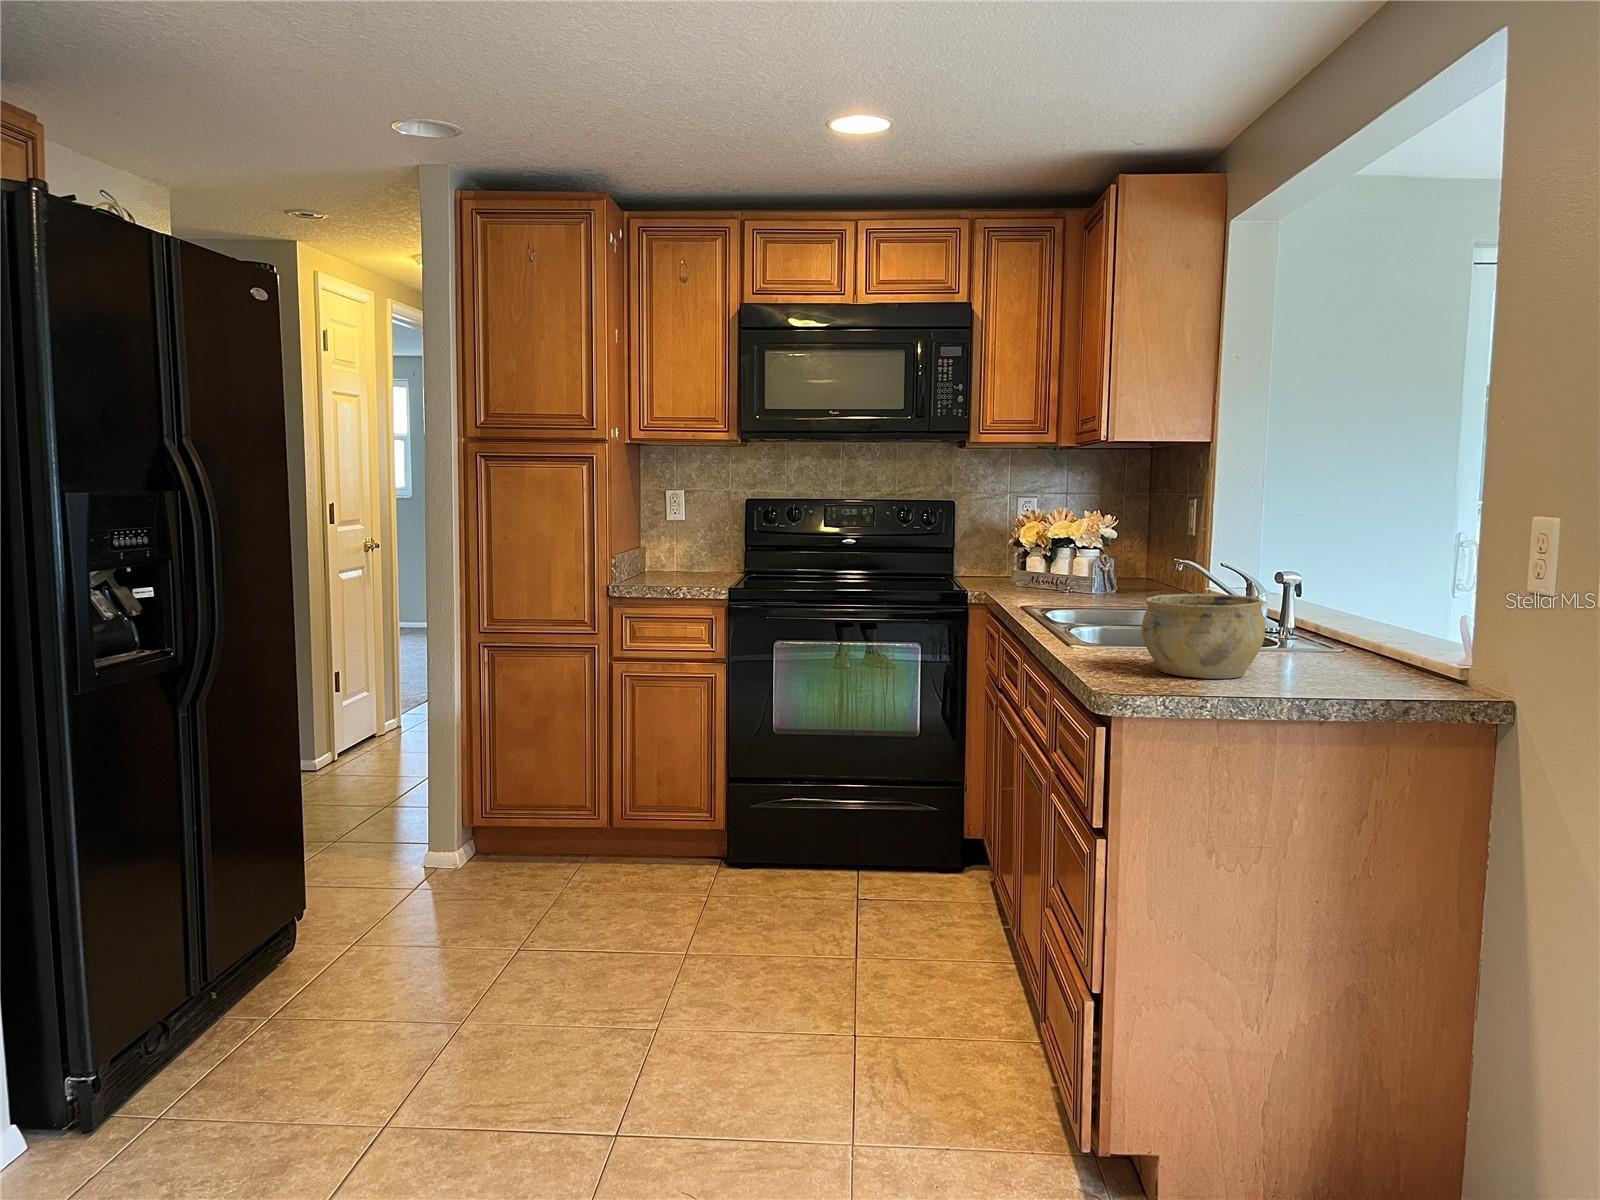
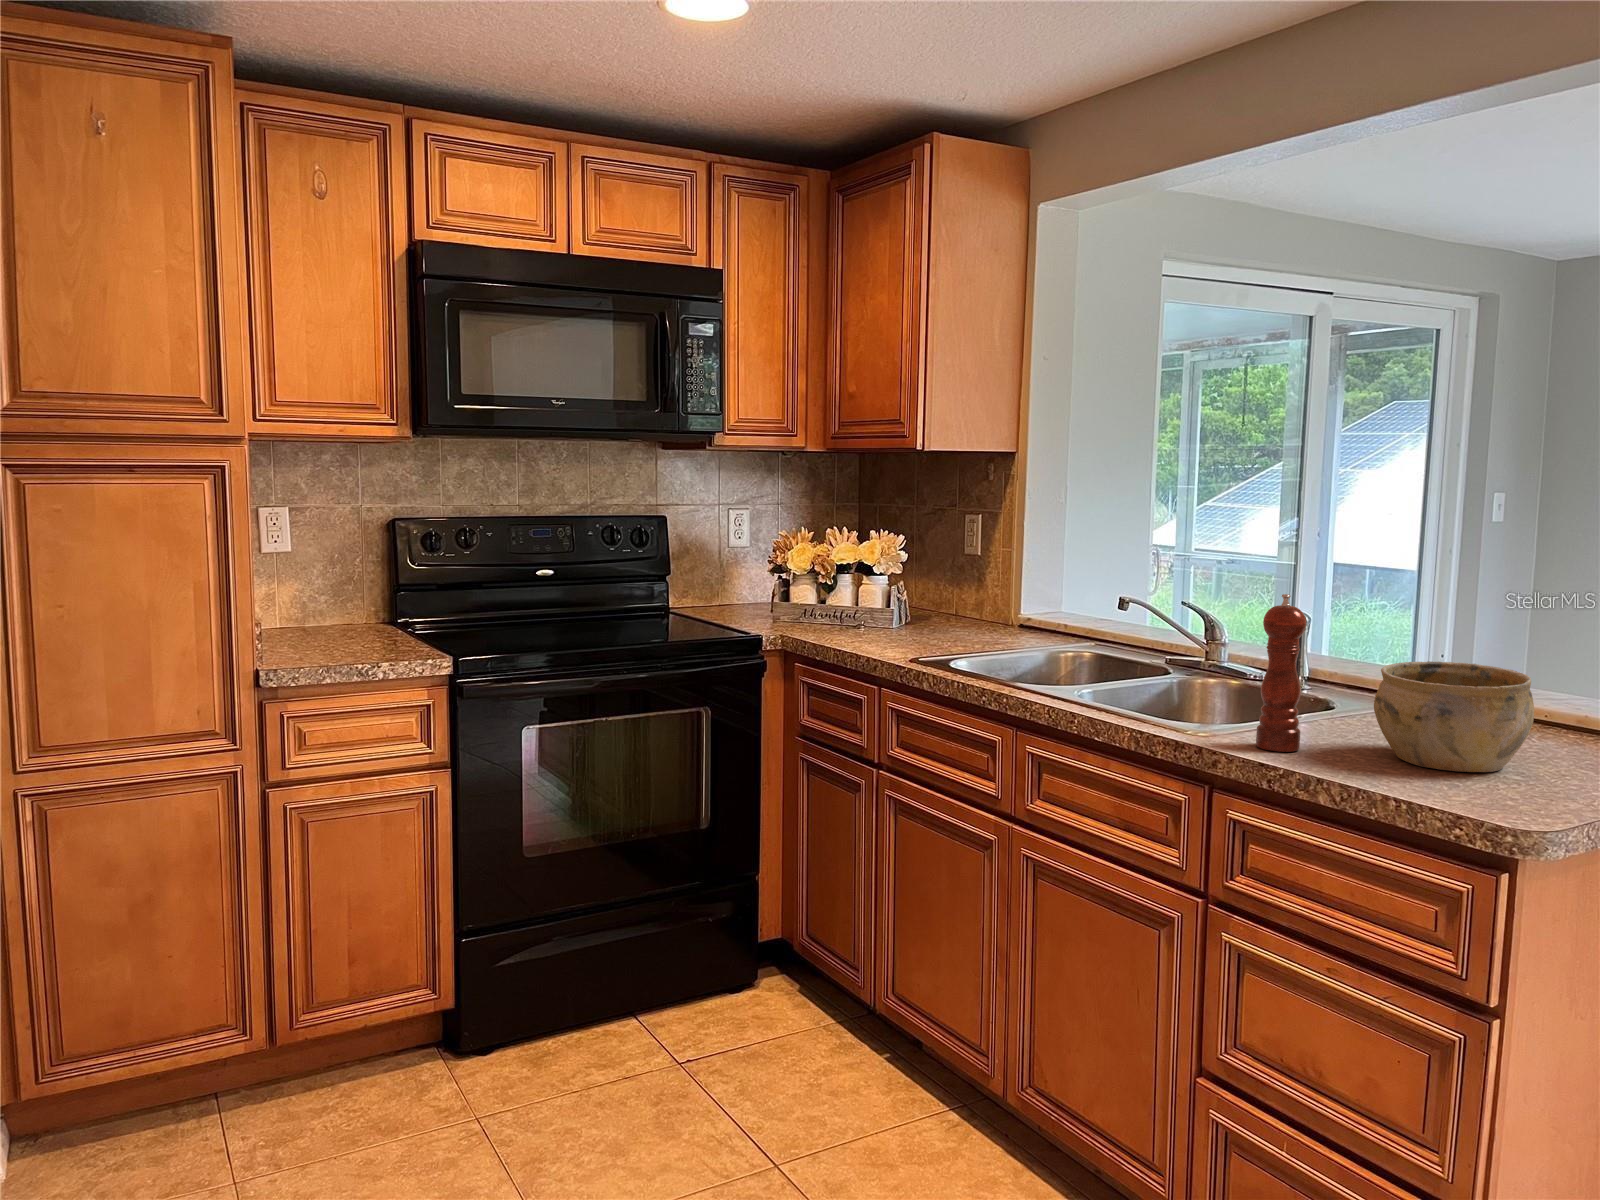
pepper mill: none [1080,535,1115,659] -> present [1256,594,1306,752]

